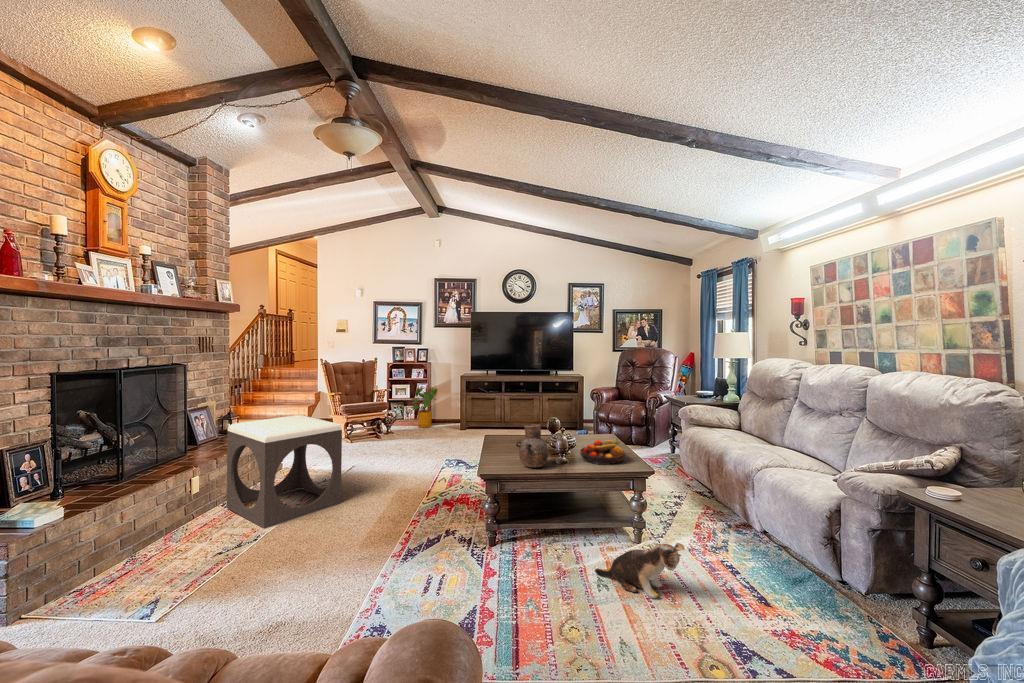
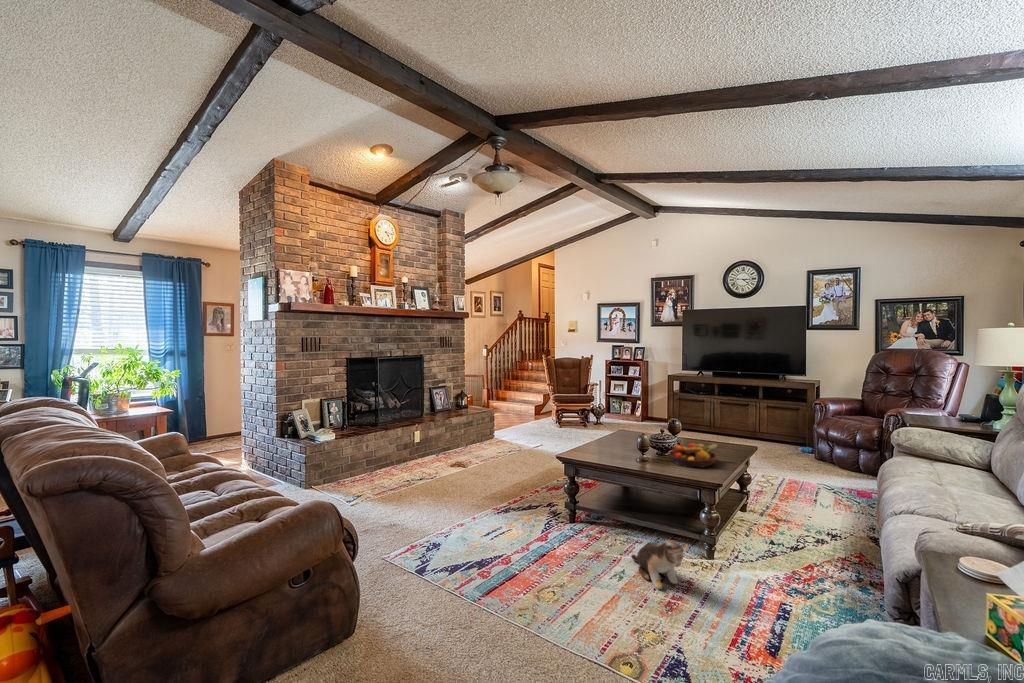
house plant: present [411,388,437,428] -> none [619,385,651,424]
footstool: present [227,415,342,528] -> none [439,397,506,473]
vase: present [516,424,548,468] -> none [599,418,628,457]

